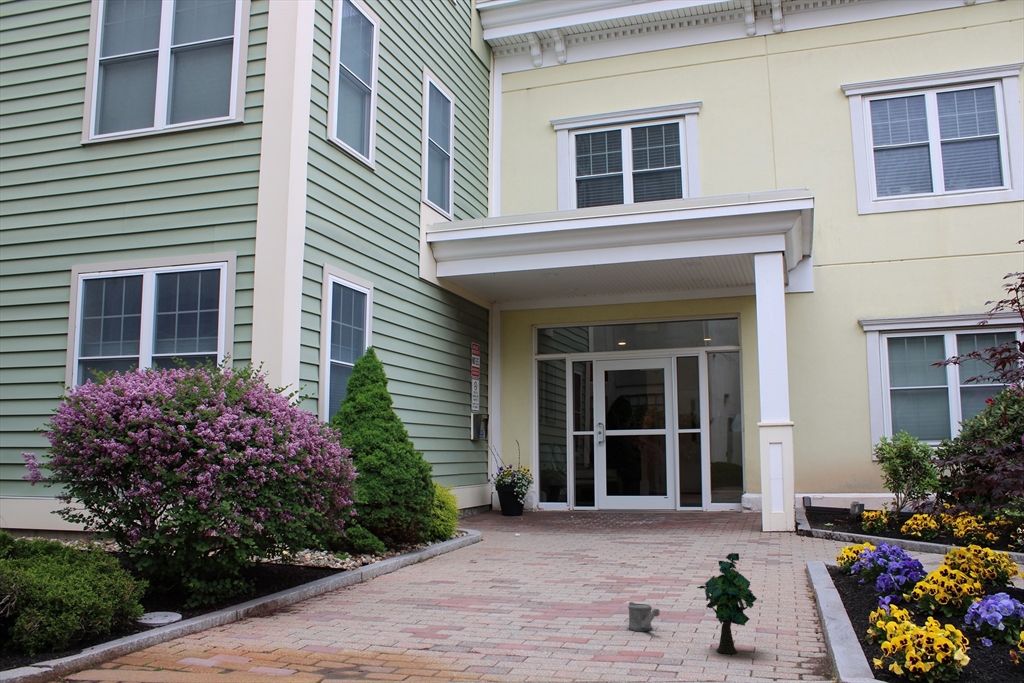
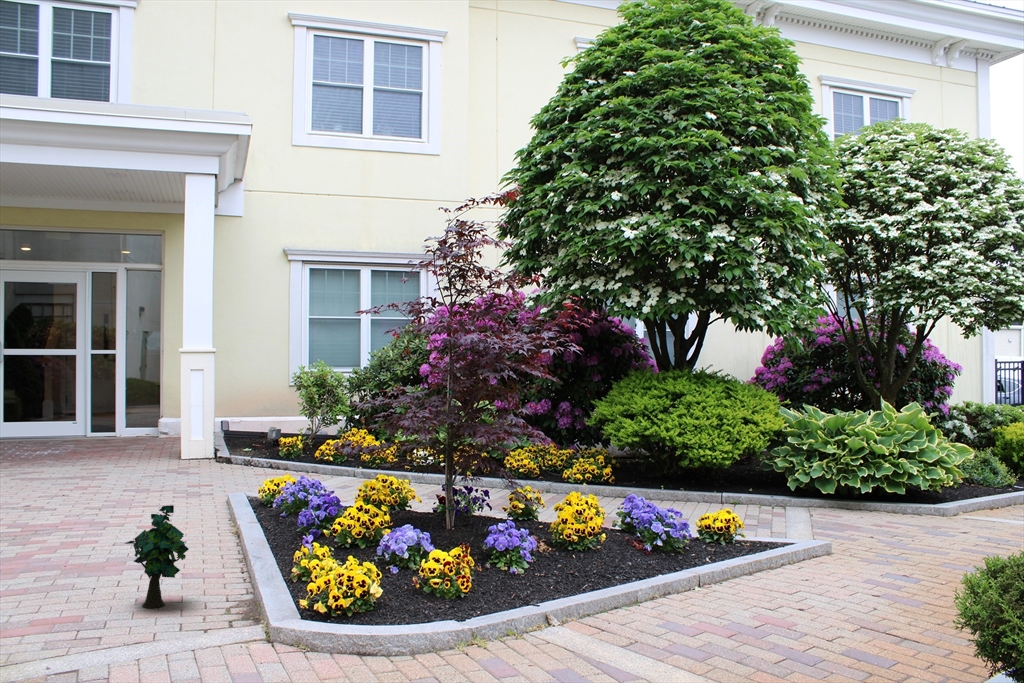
watering can: present [628,602,660,631] -> none [38,561,78,593]

